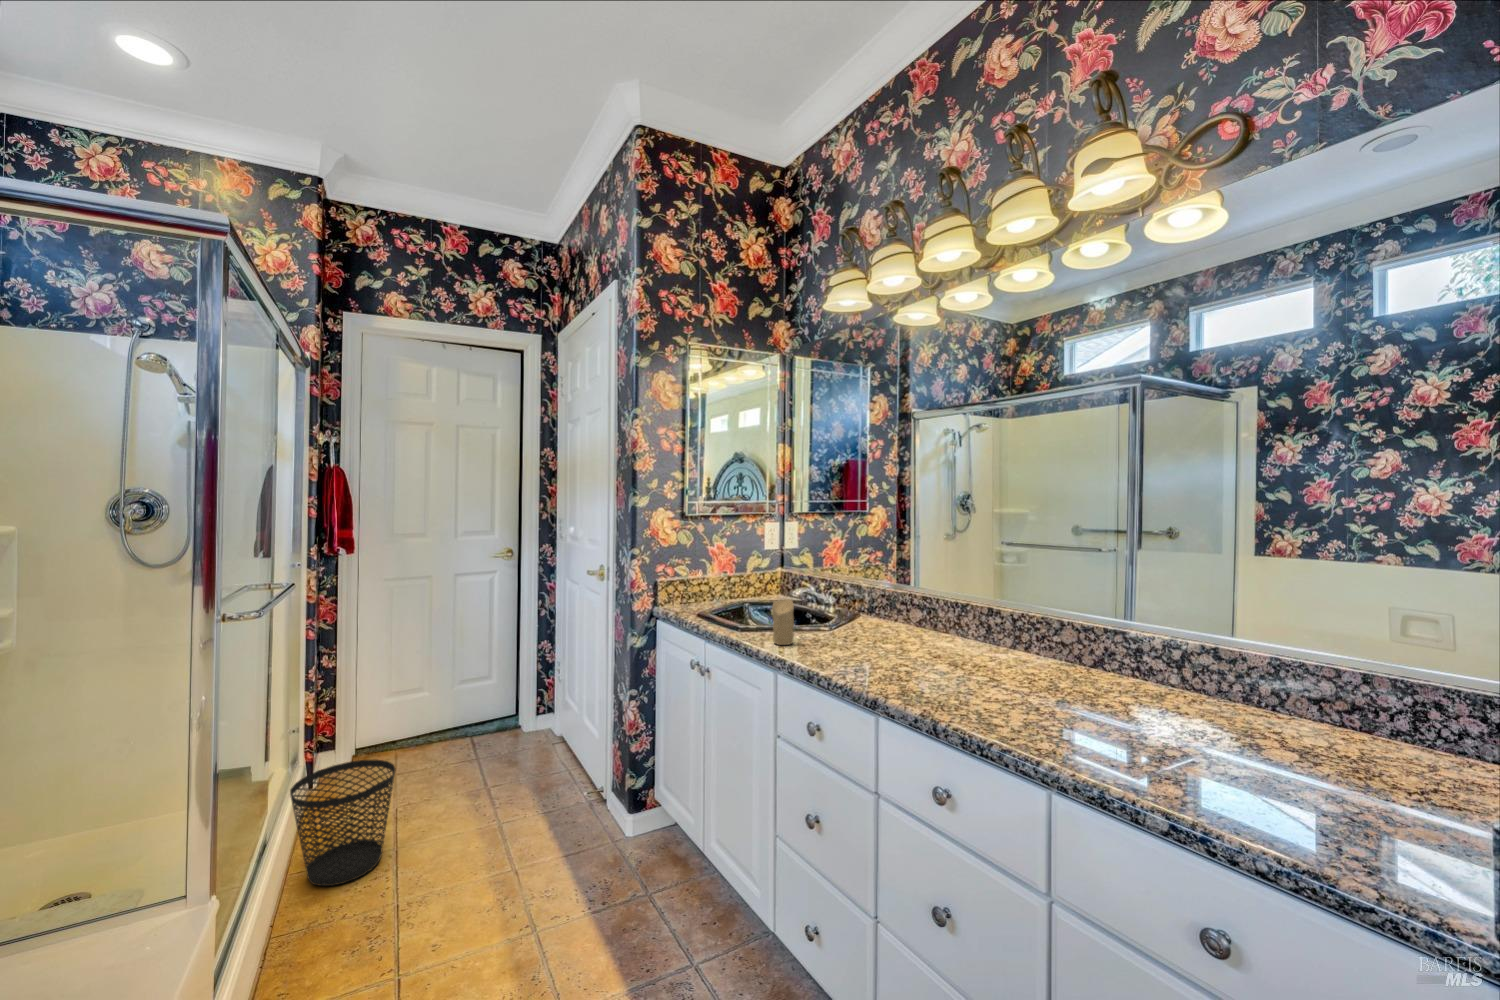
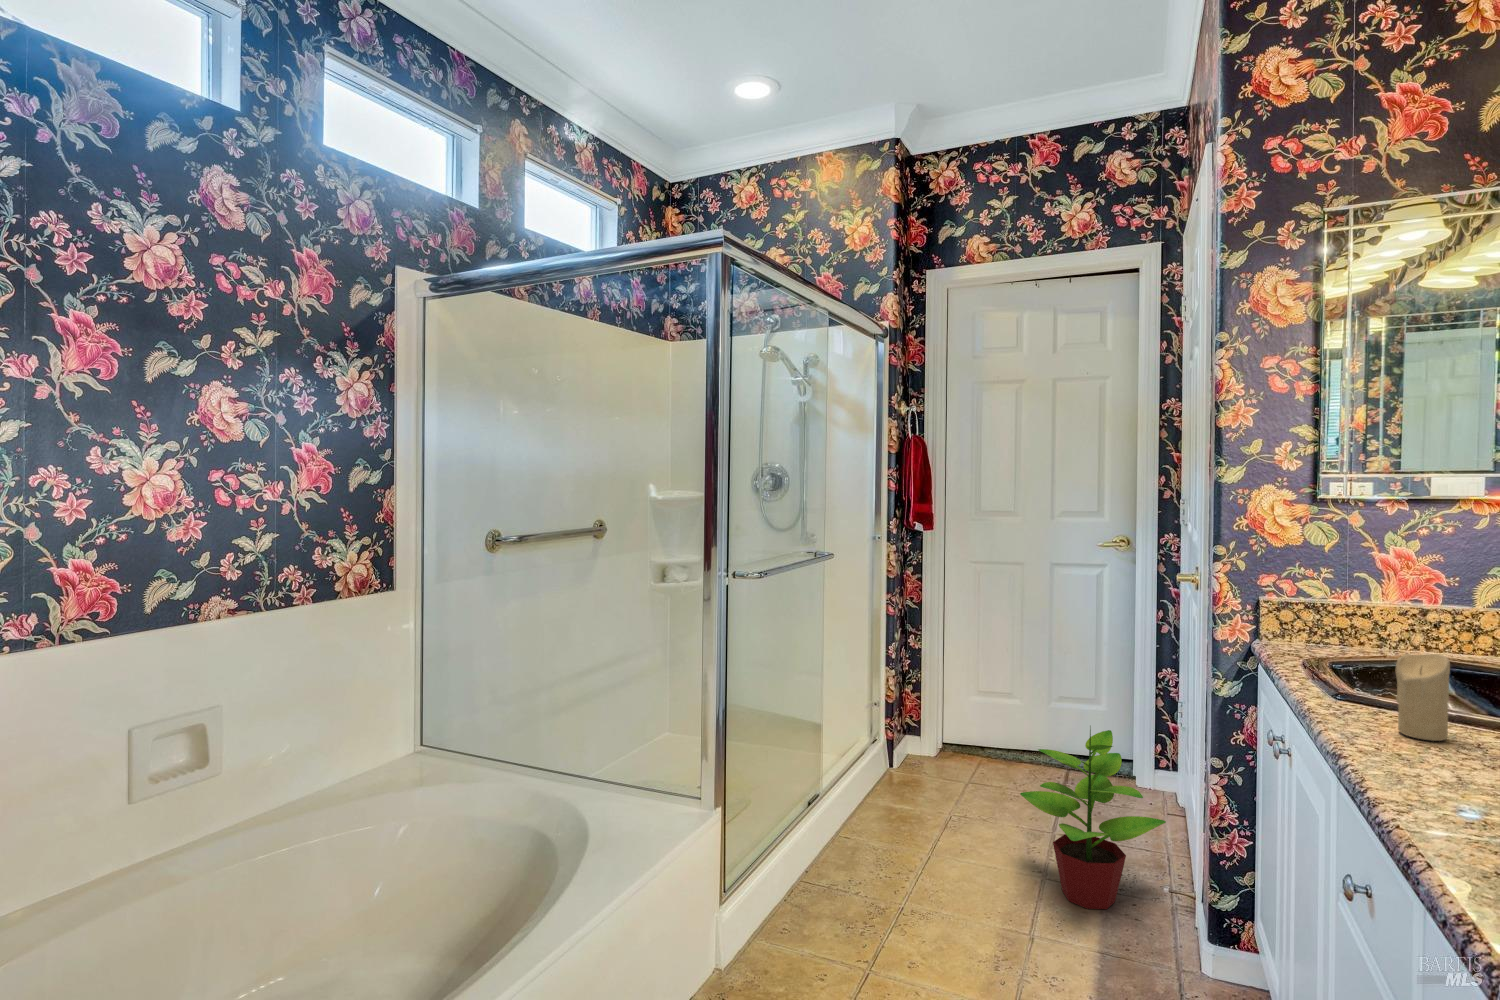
potted plant: none [479,690,586,830] -> present [1020,726,1166,909]
wastebasket: present [290,760,396,886] -> none [836,744,927,864]

